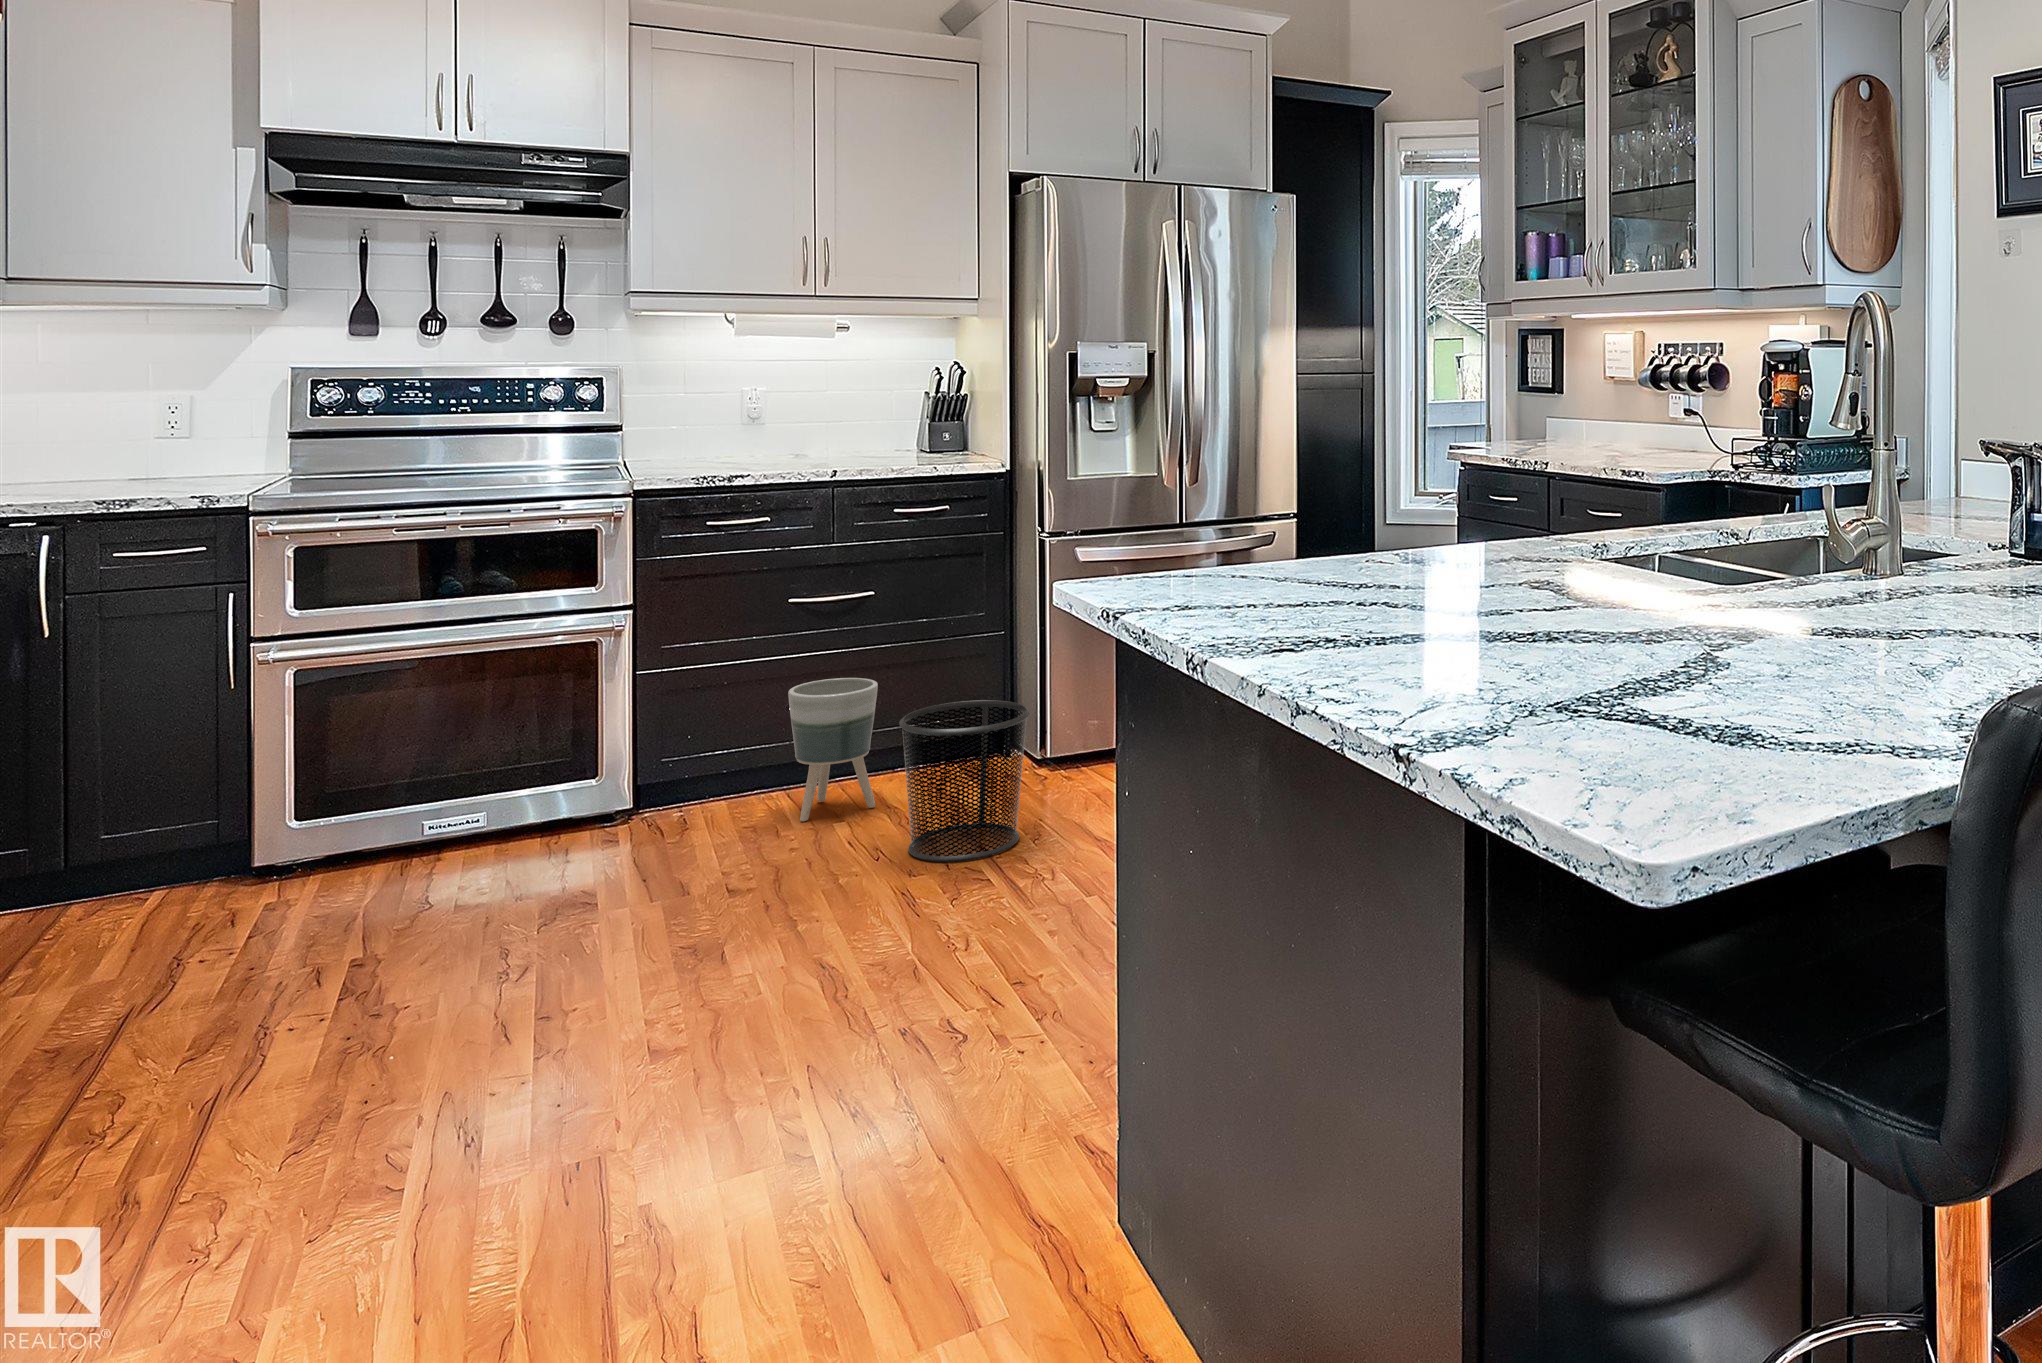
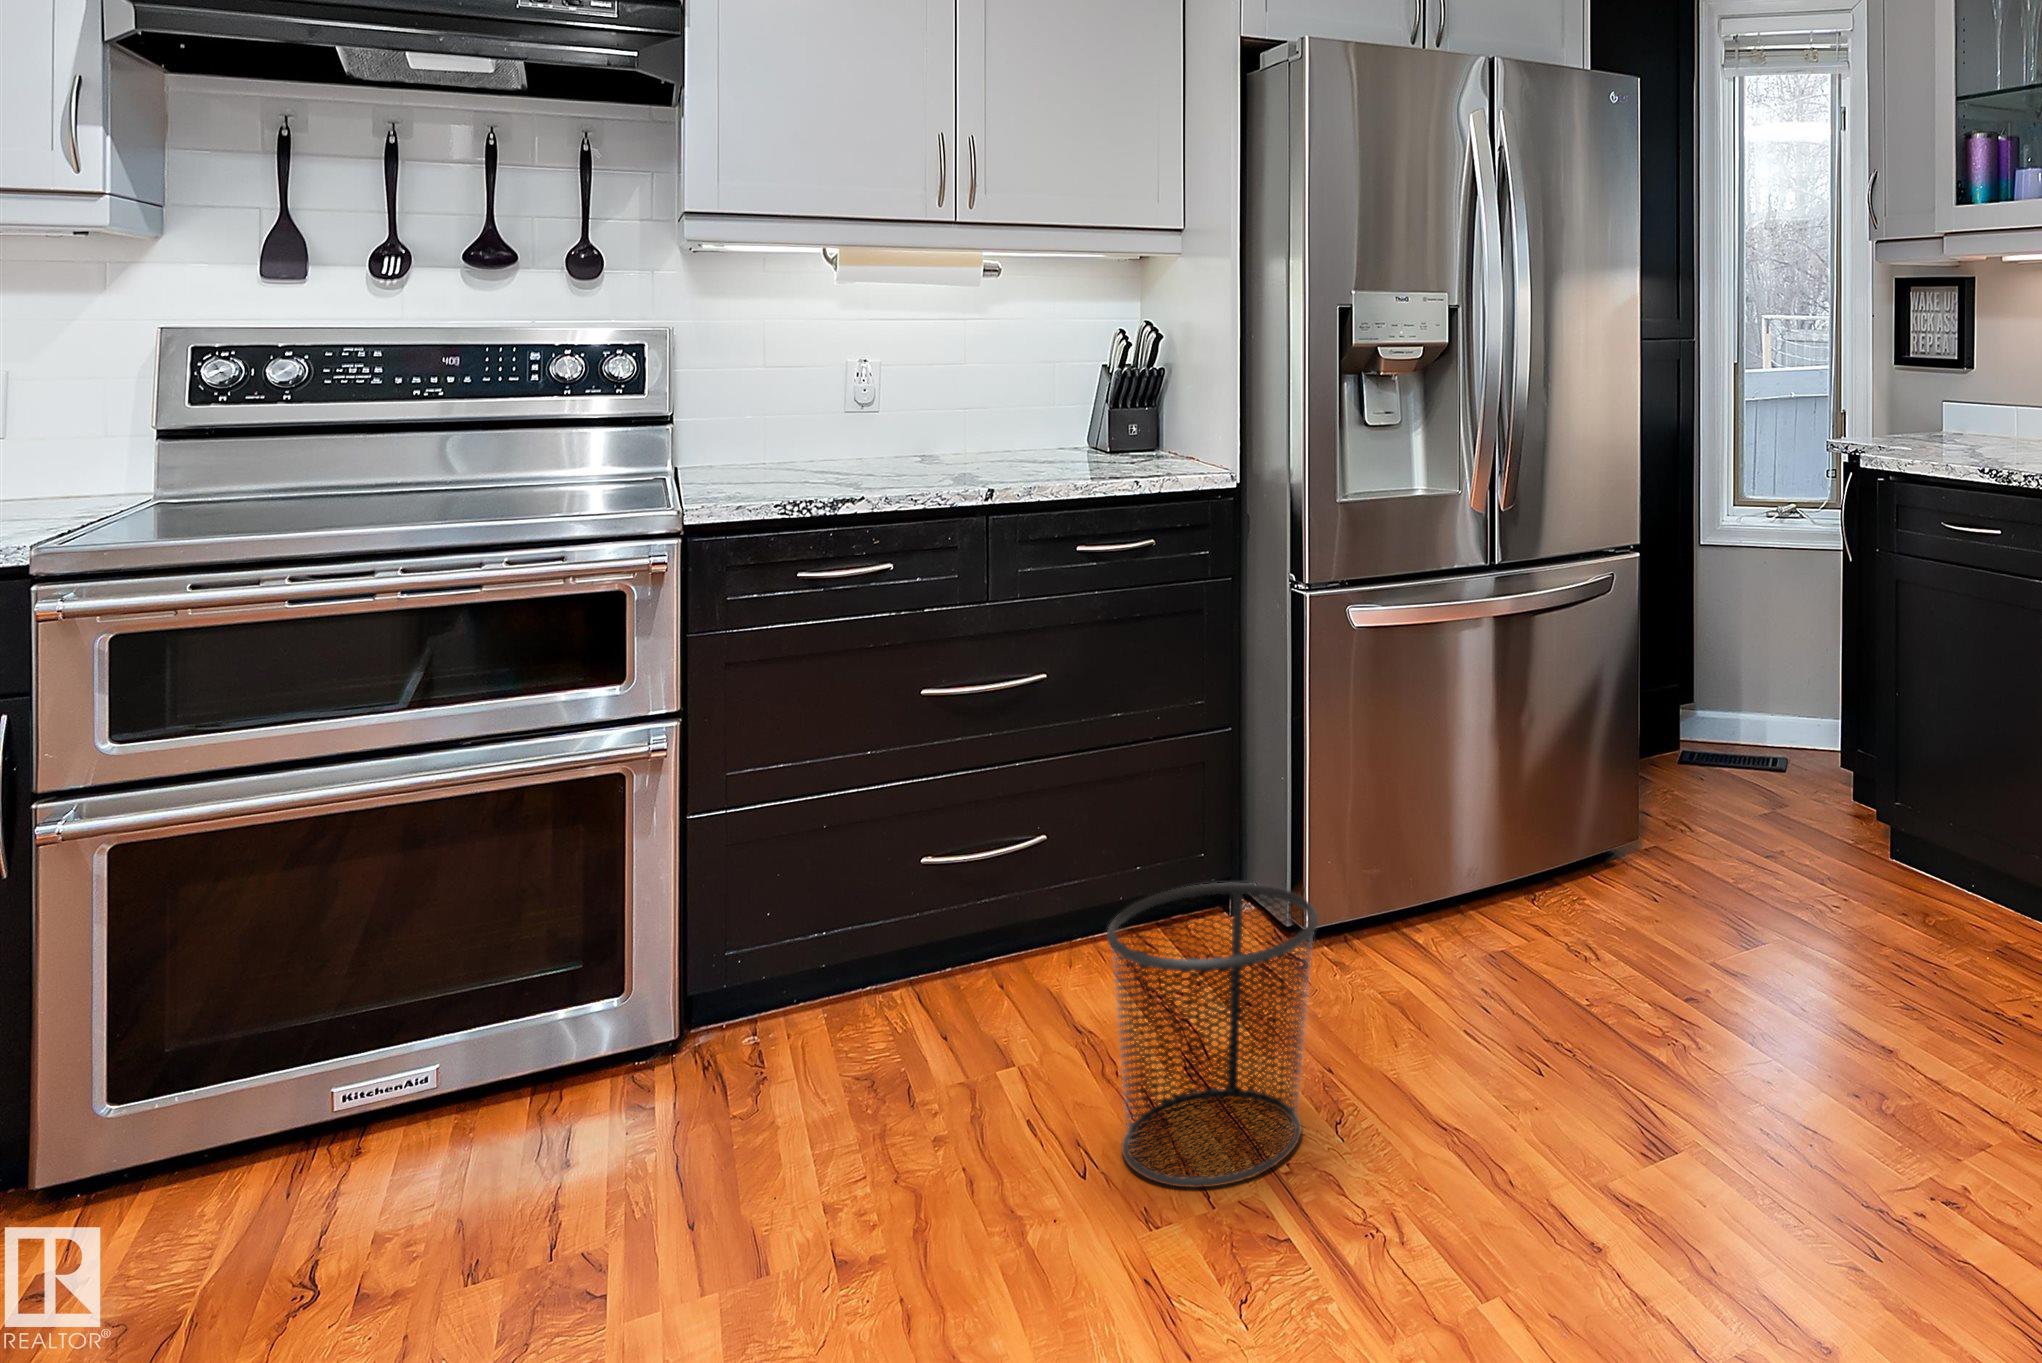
planter: present [788,678,878,822] -> none [920,822,1058,1067]

